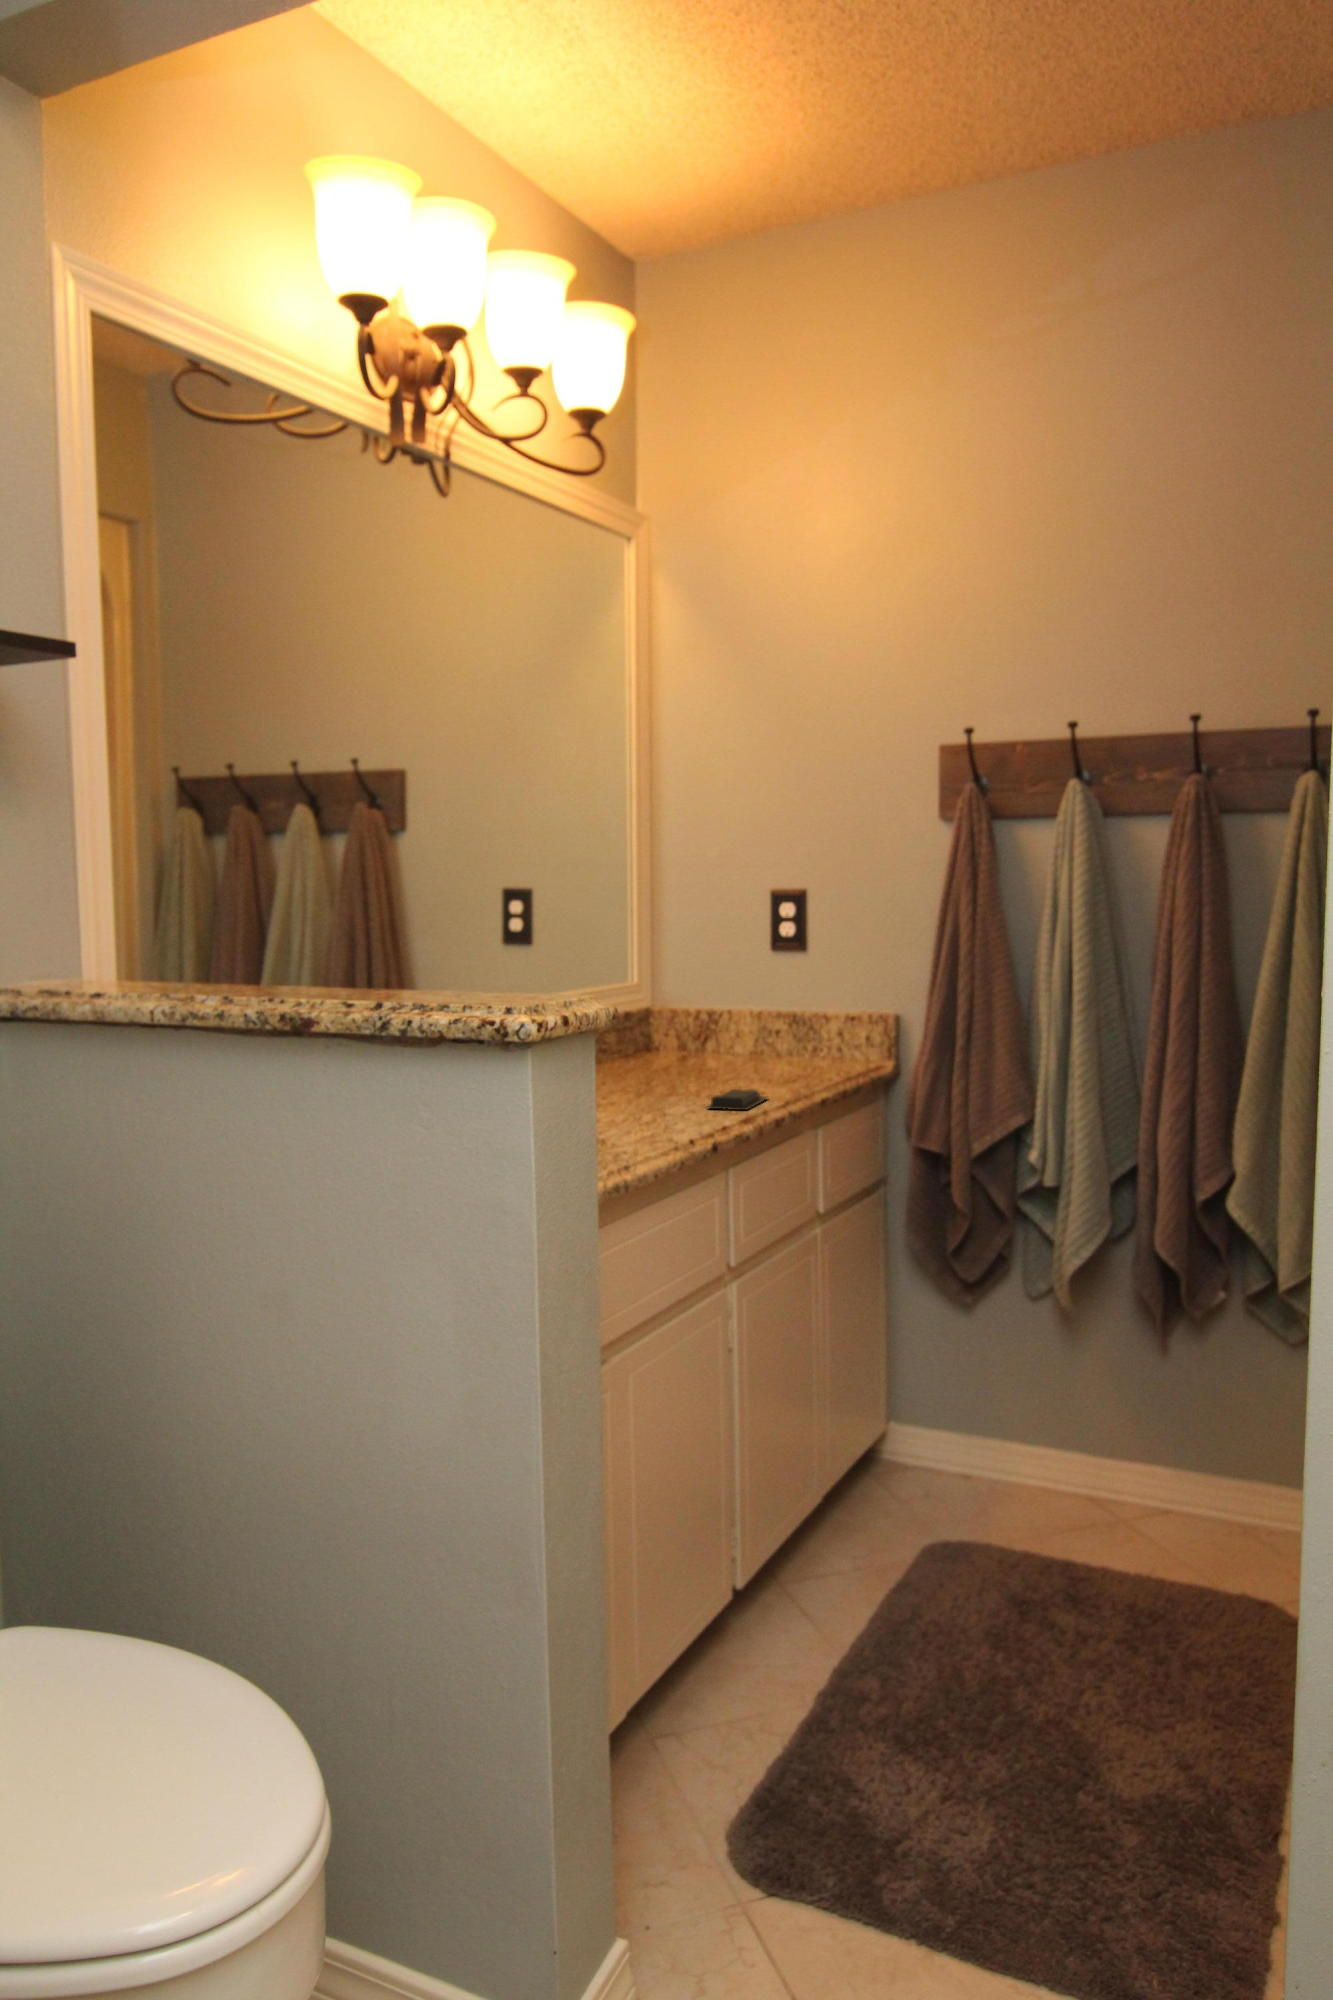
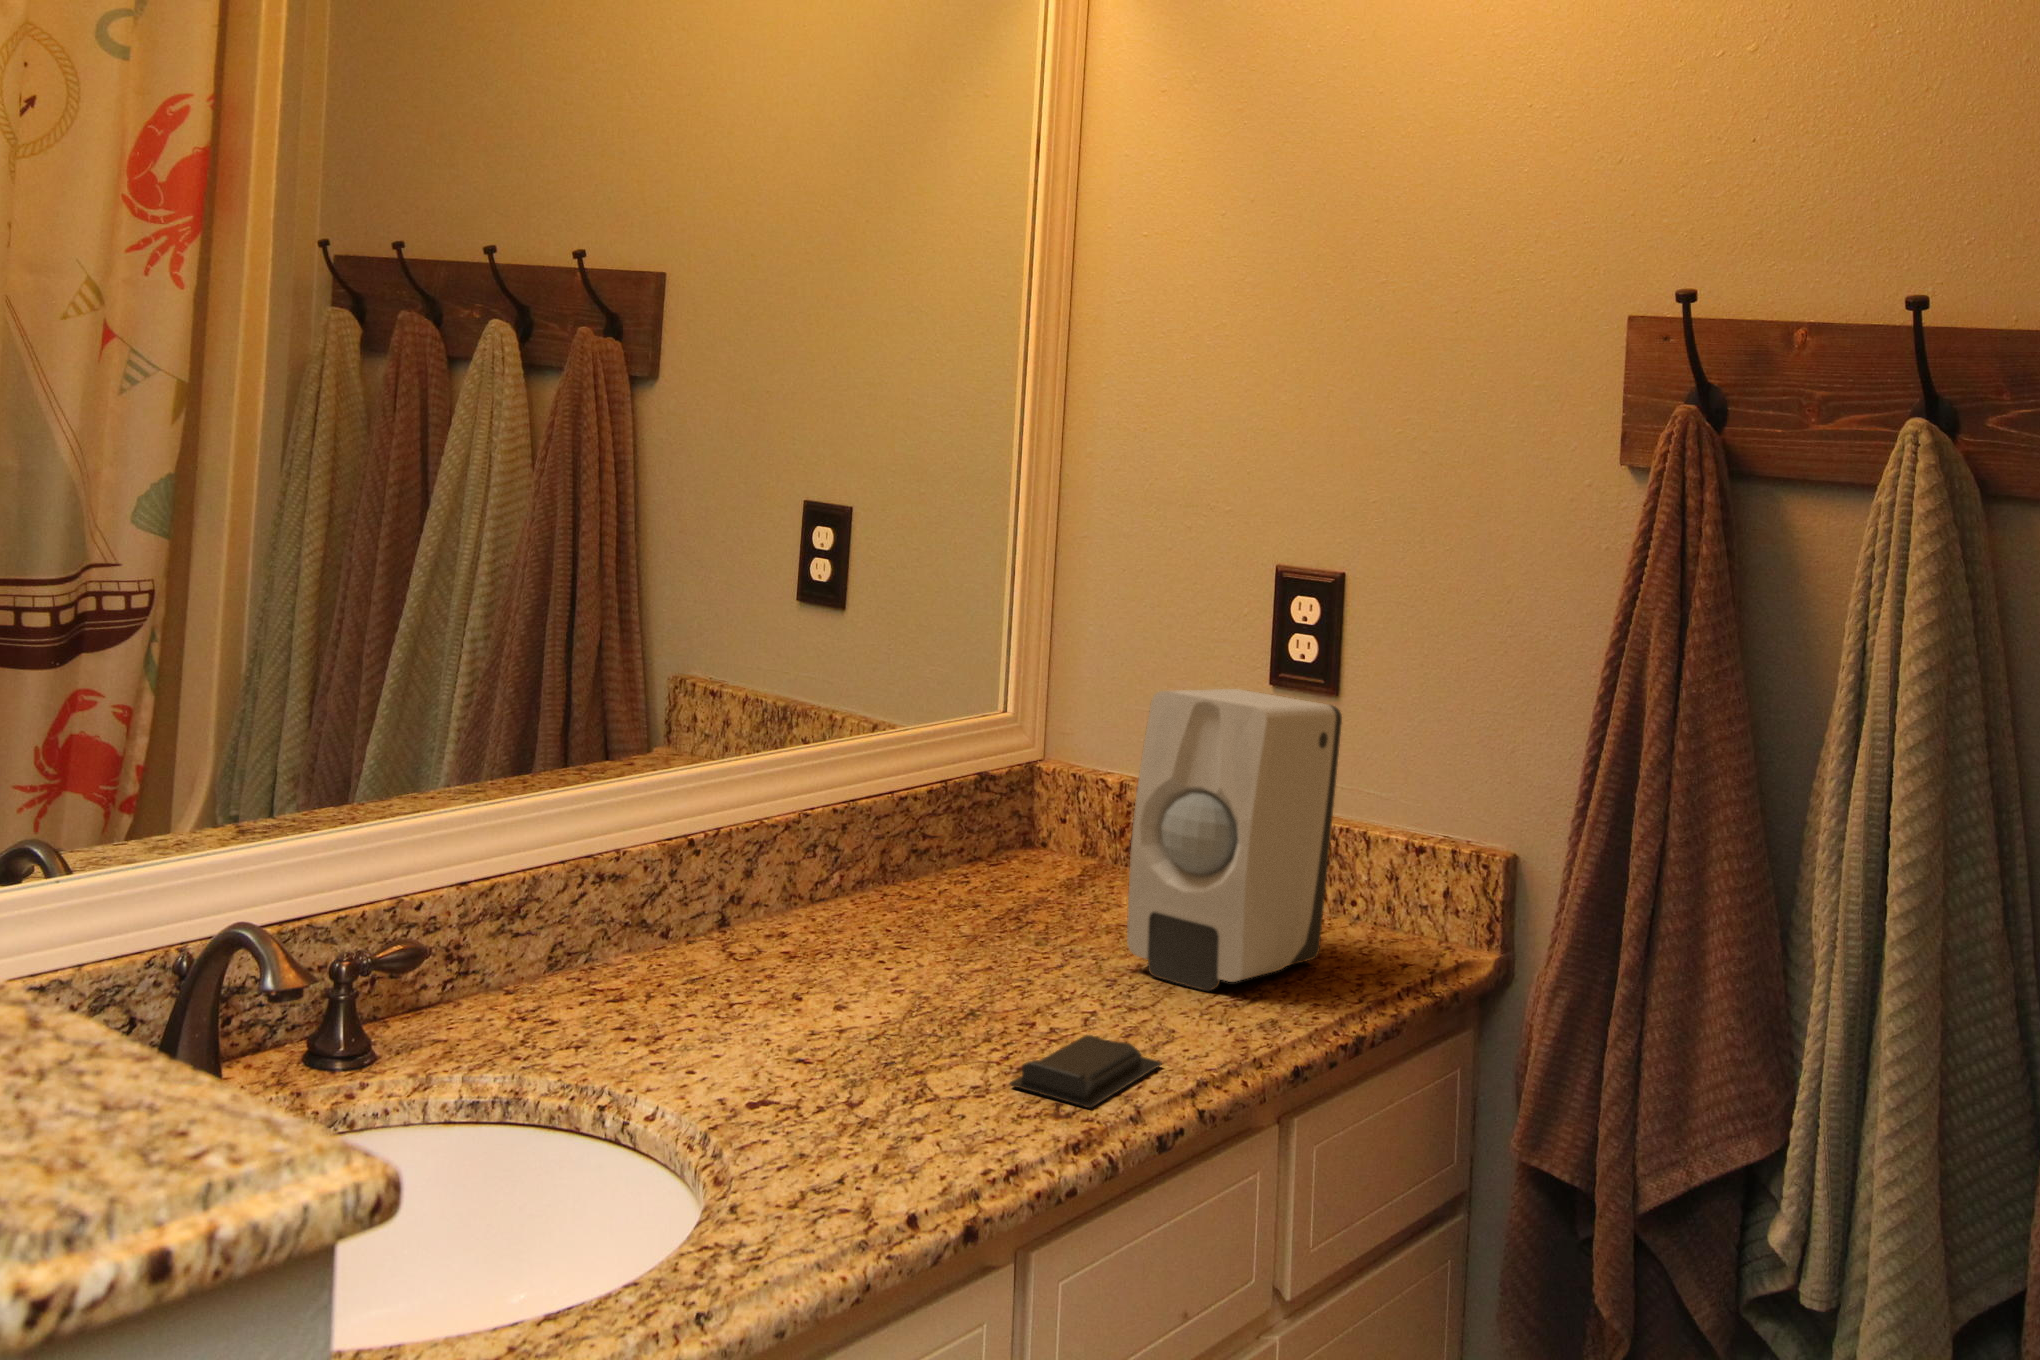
soap dispenser: none [728,941,819,1081] -> present [1127,689,1342,991]

